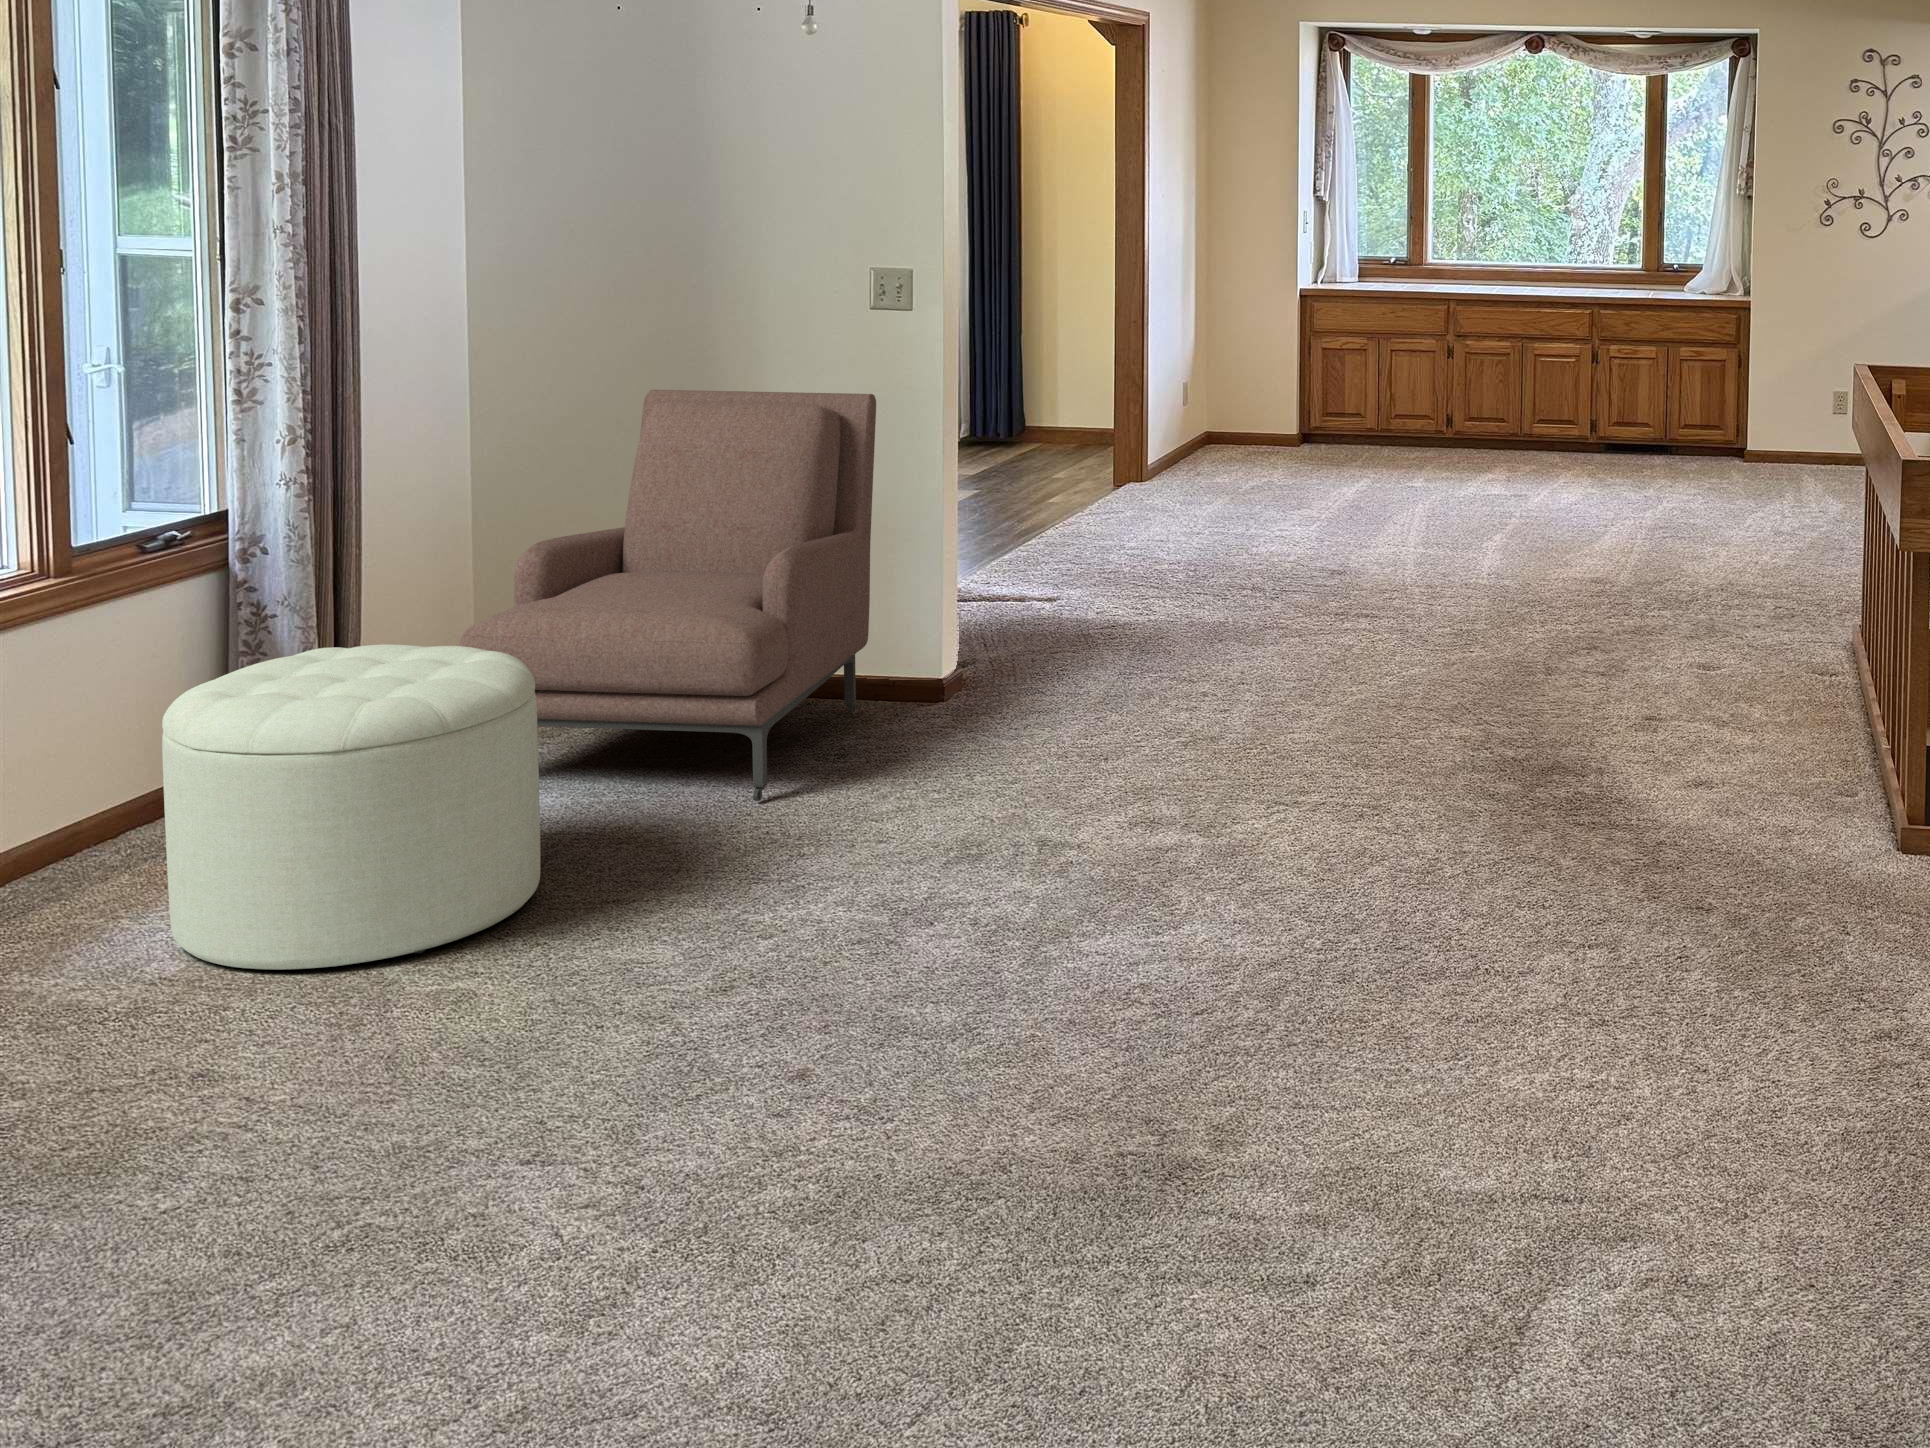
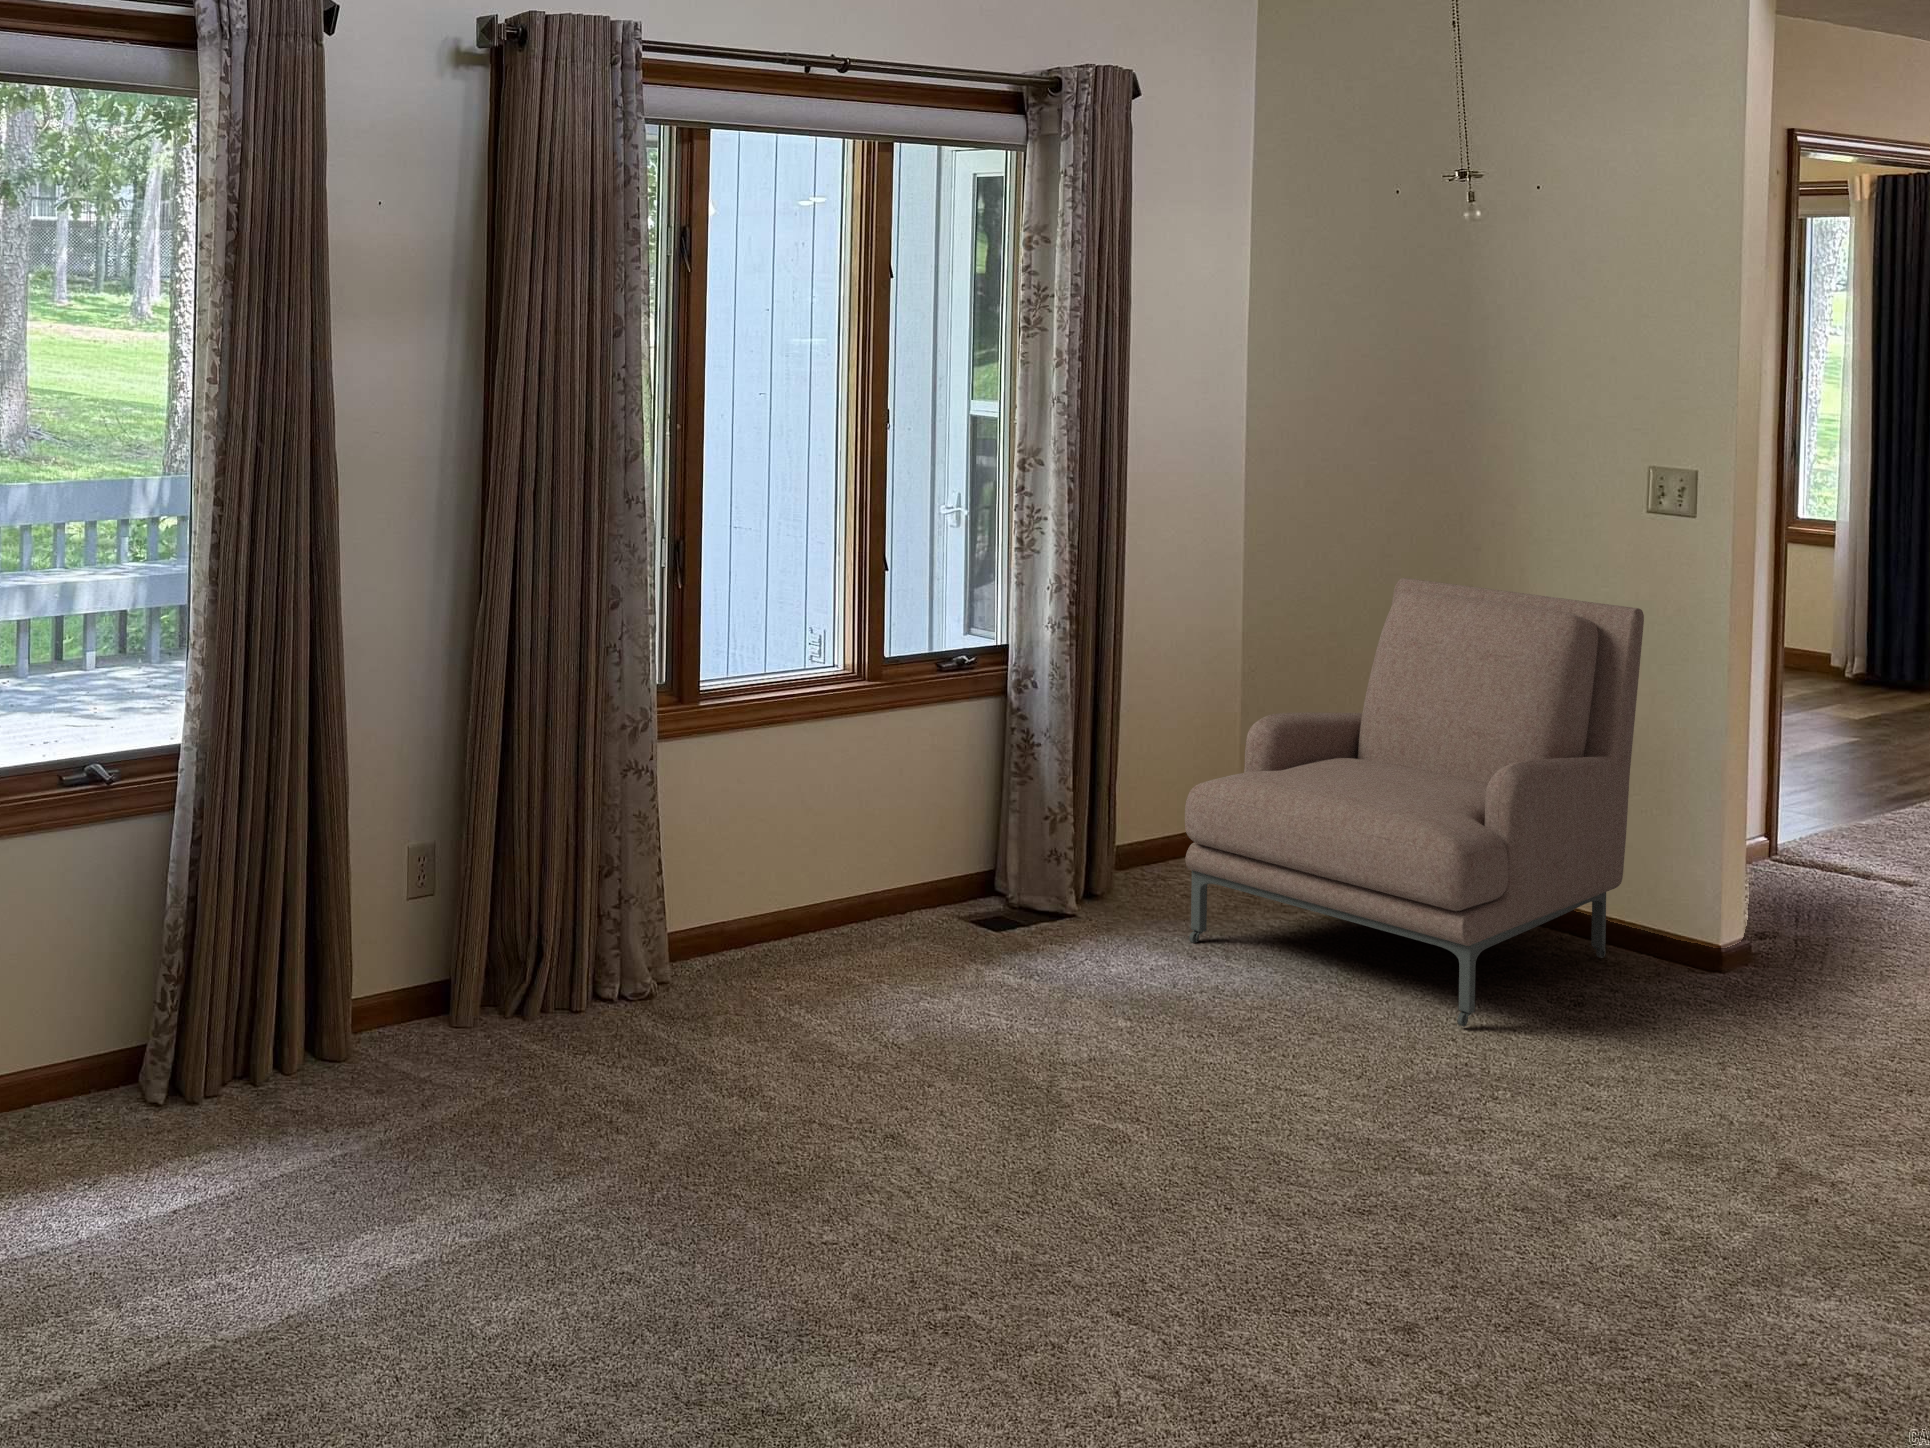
ottoman: present [162,644,540,970] -> none [911,779,1223,1082]

